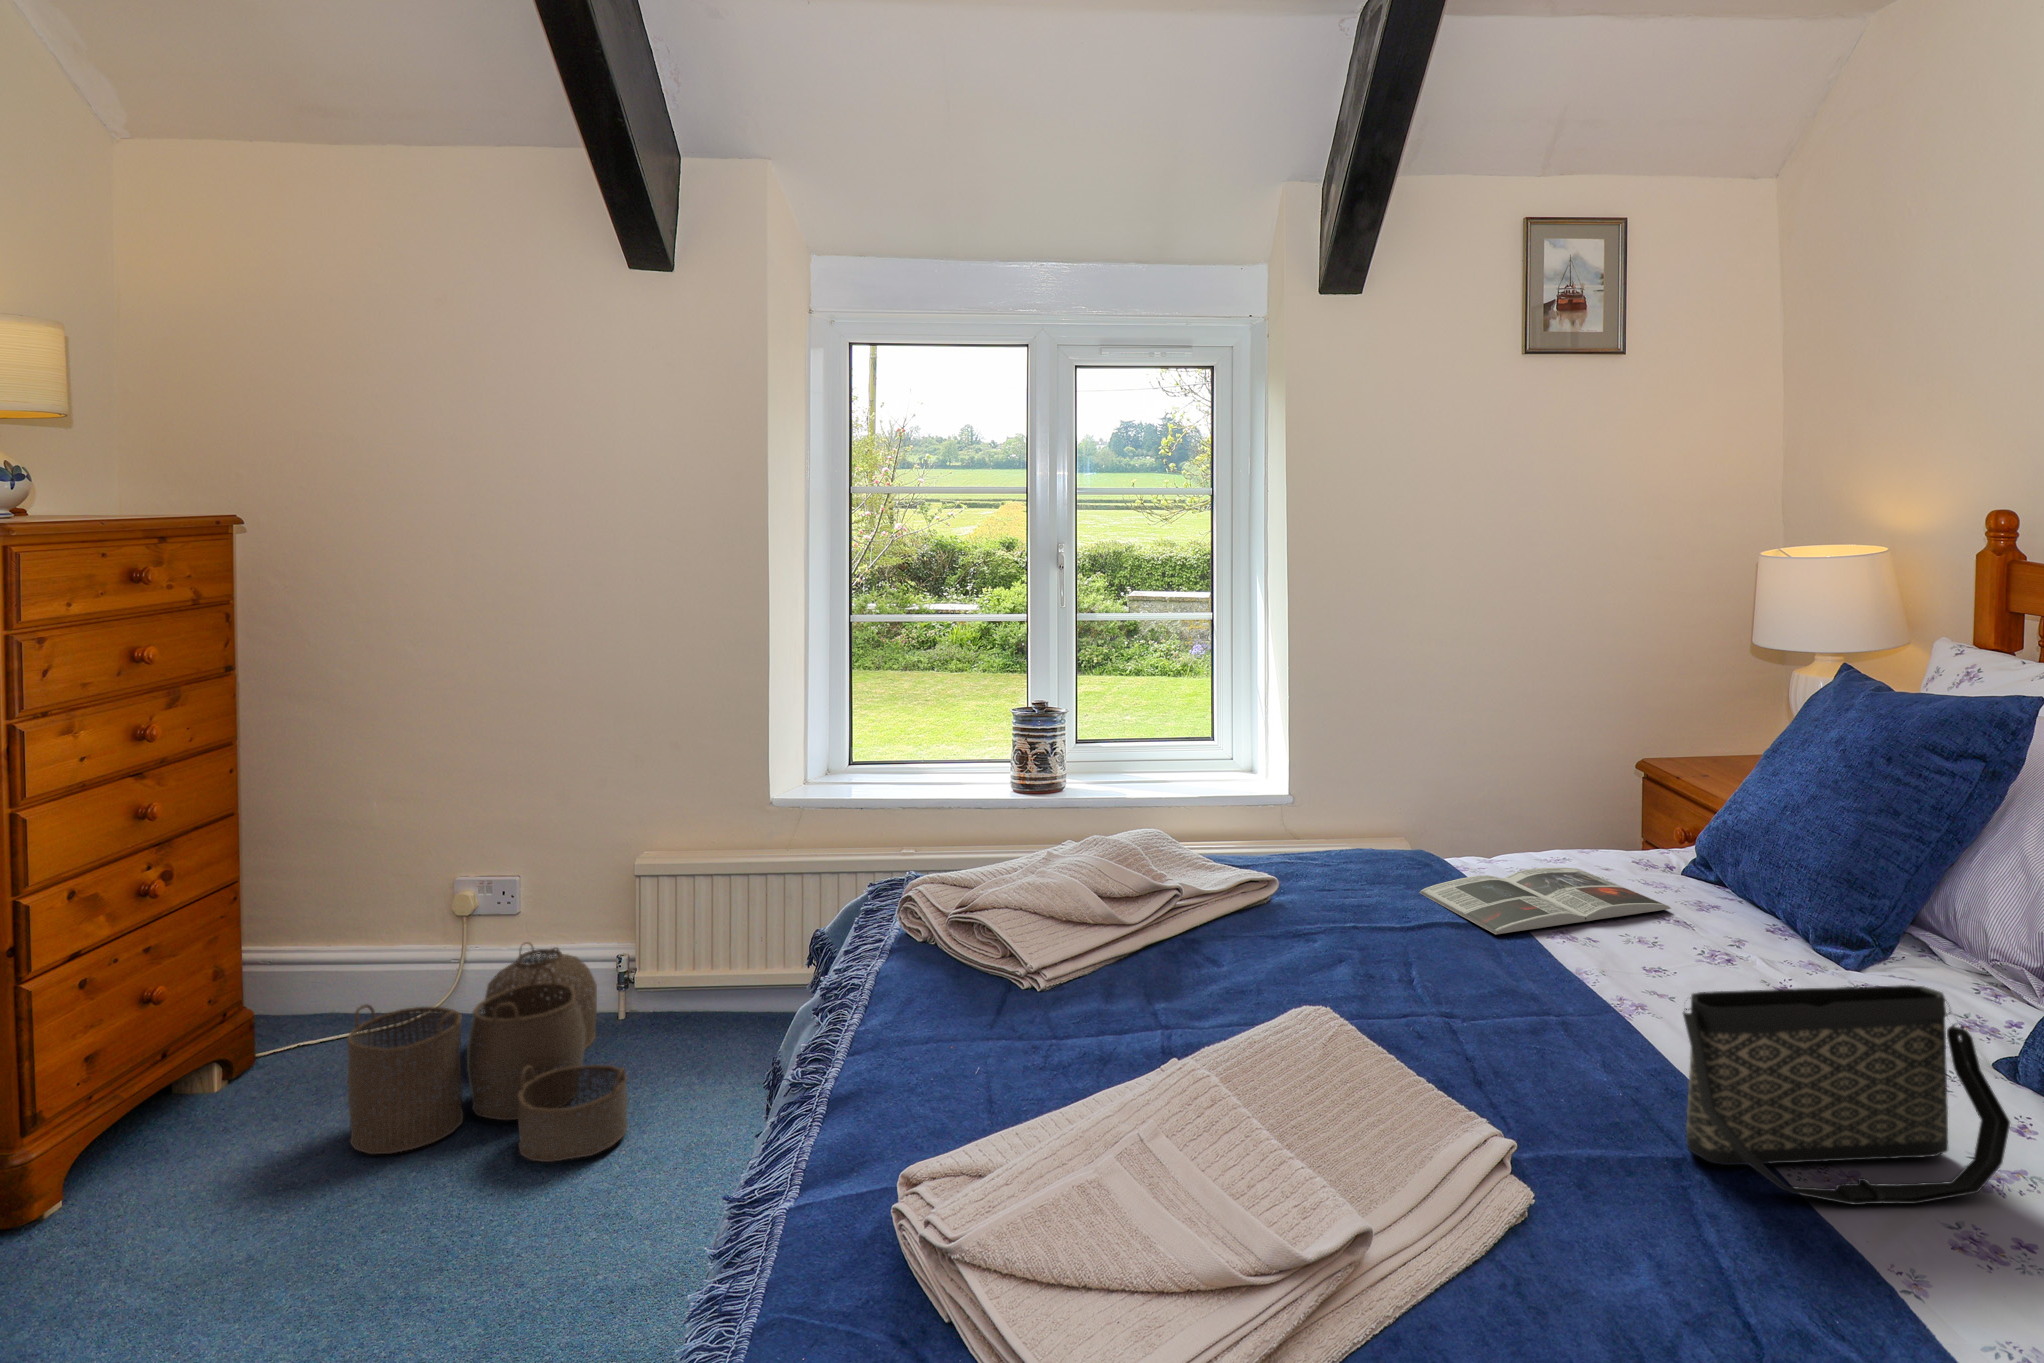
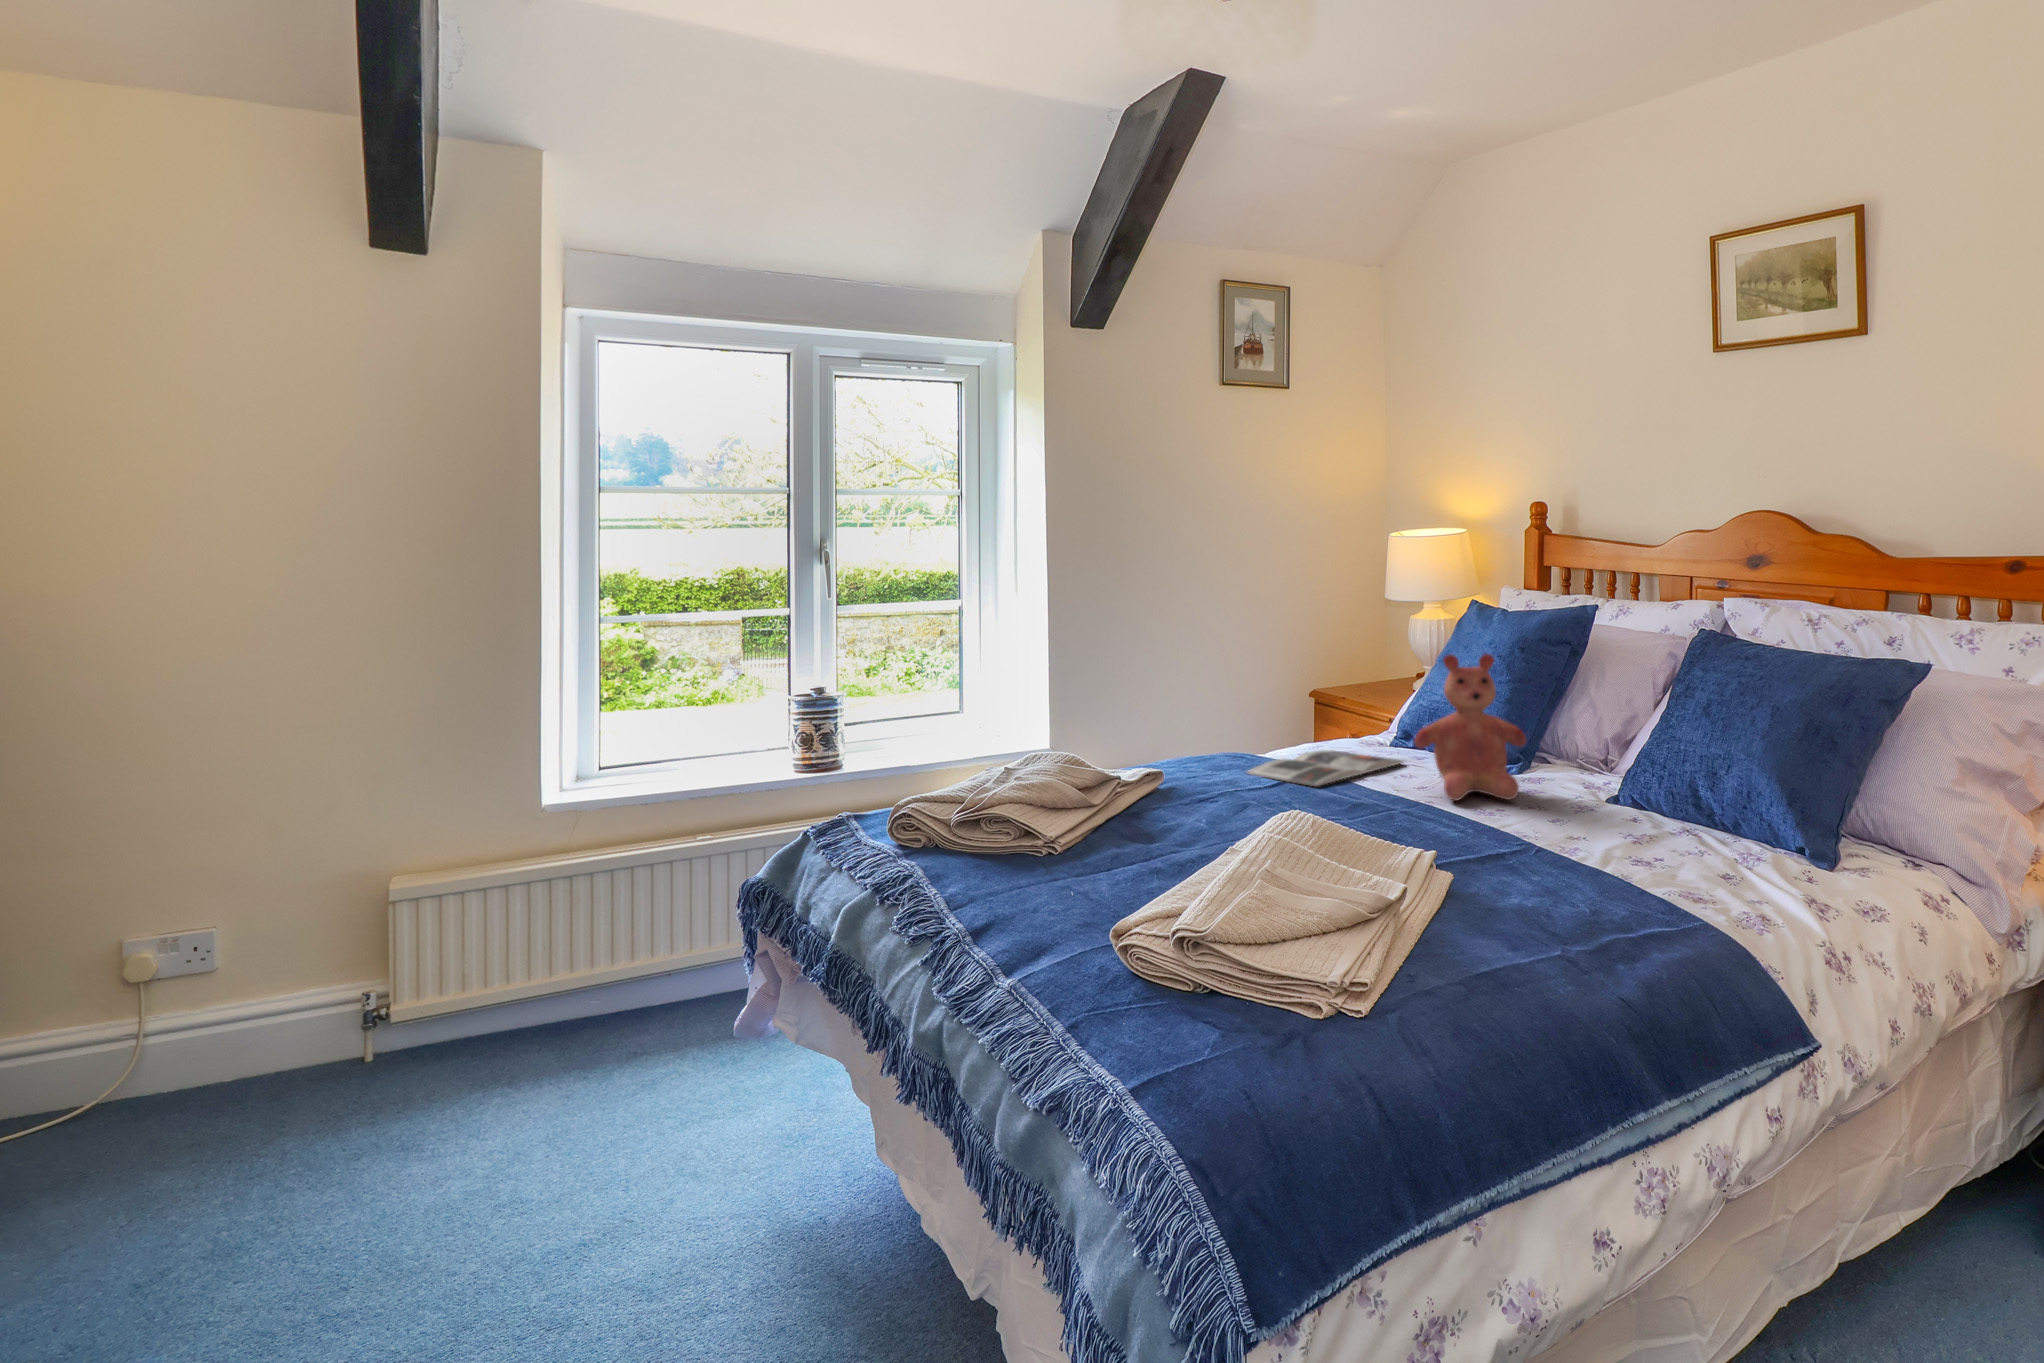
teddy bear: none [1646,769,1843,1021] -> present [1414,654,1526,801]
woven basket: present [347,942,628,1162] -> none [99,983,473,1224]
handbag: present [1683,985,2010,1205] -> none [1502,746,1653,860]

